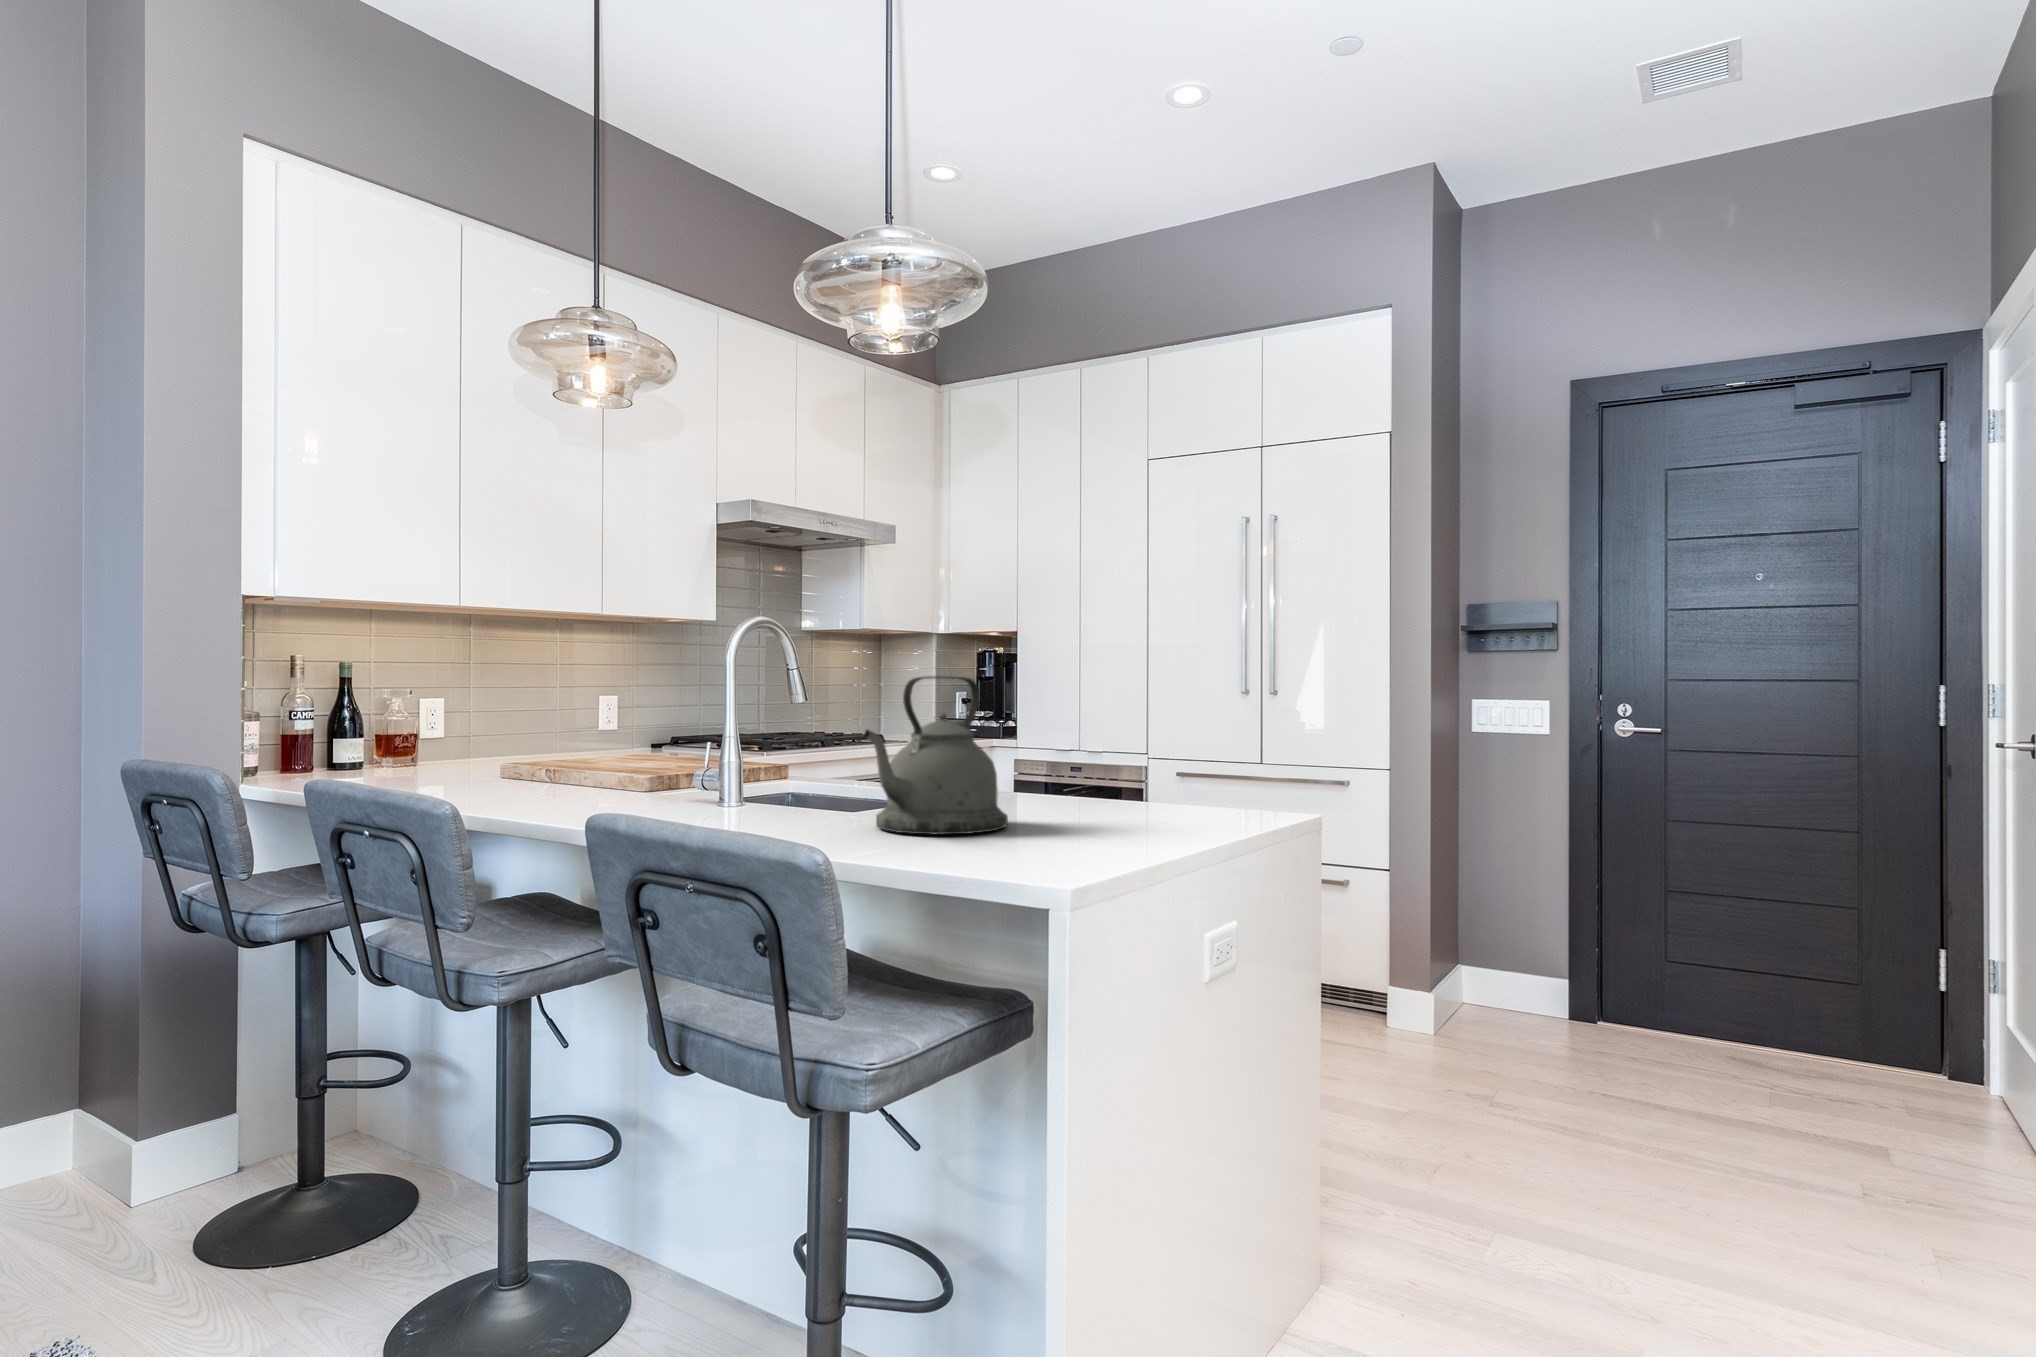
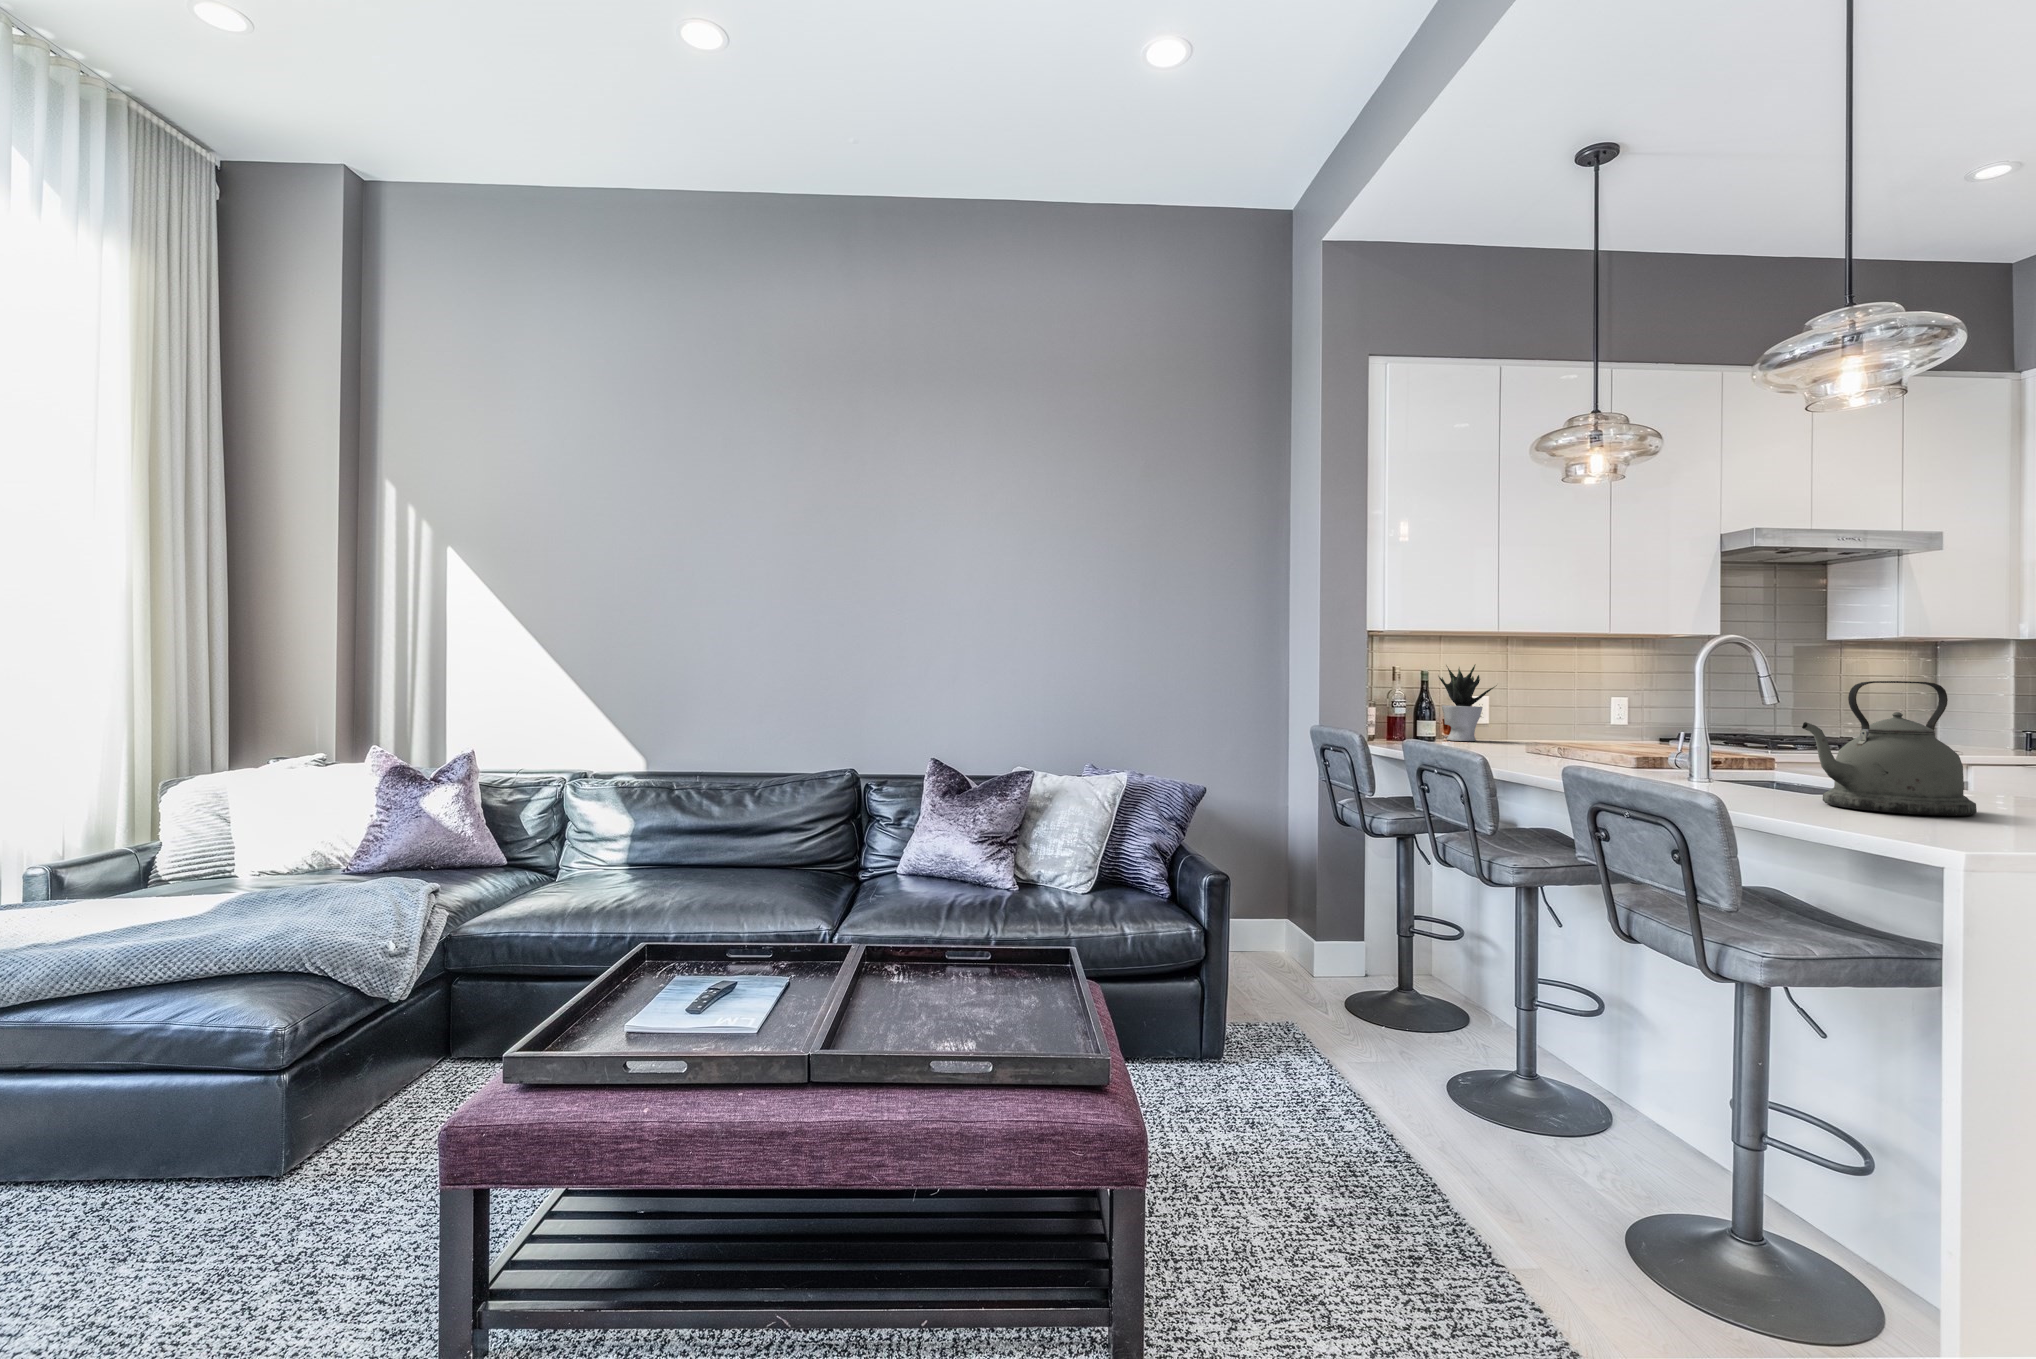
potted plant: none [365,651,458,768] -> present [1438,665,1497,741]

